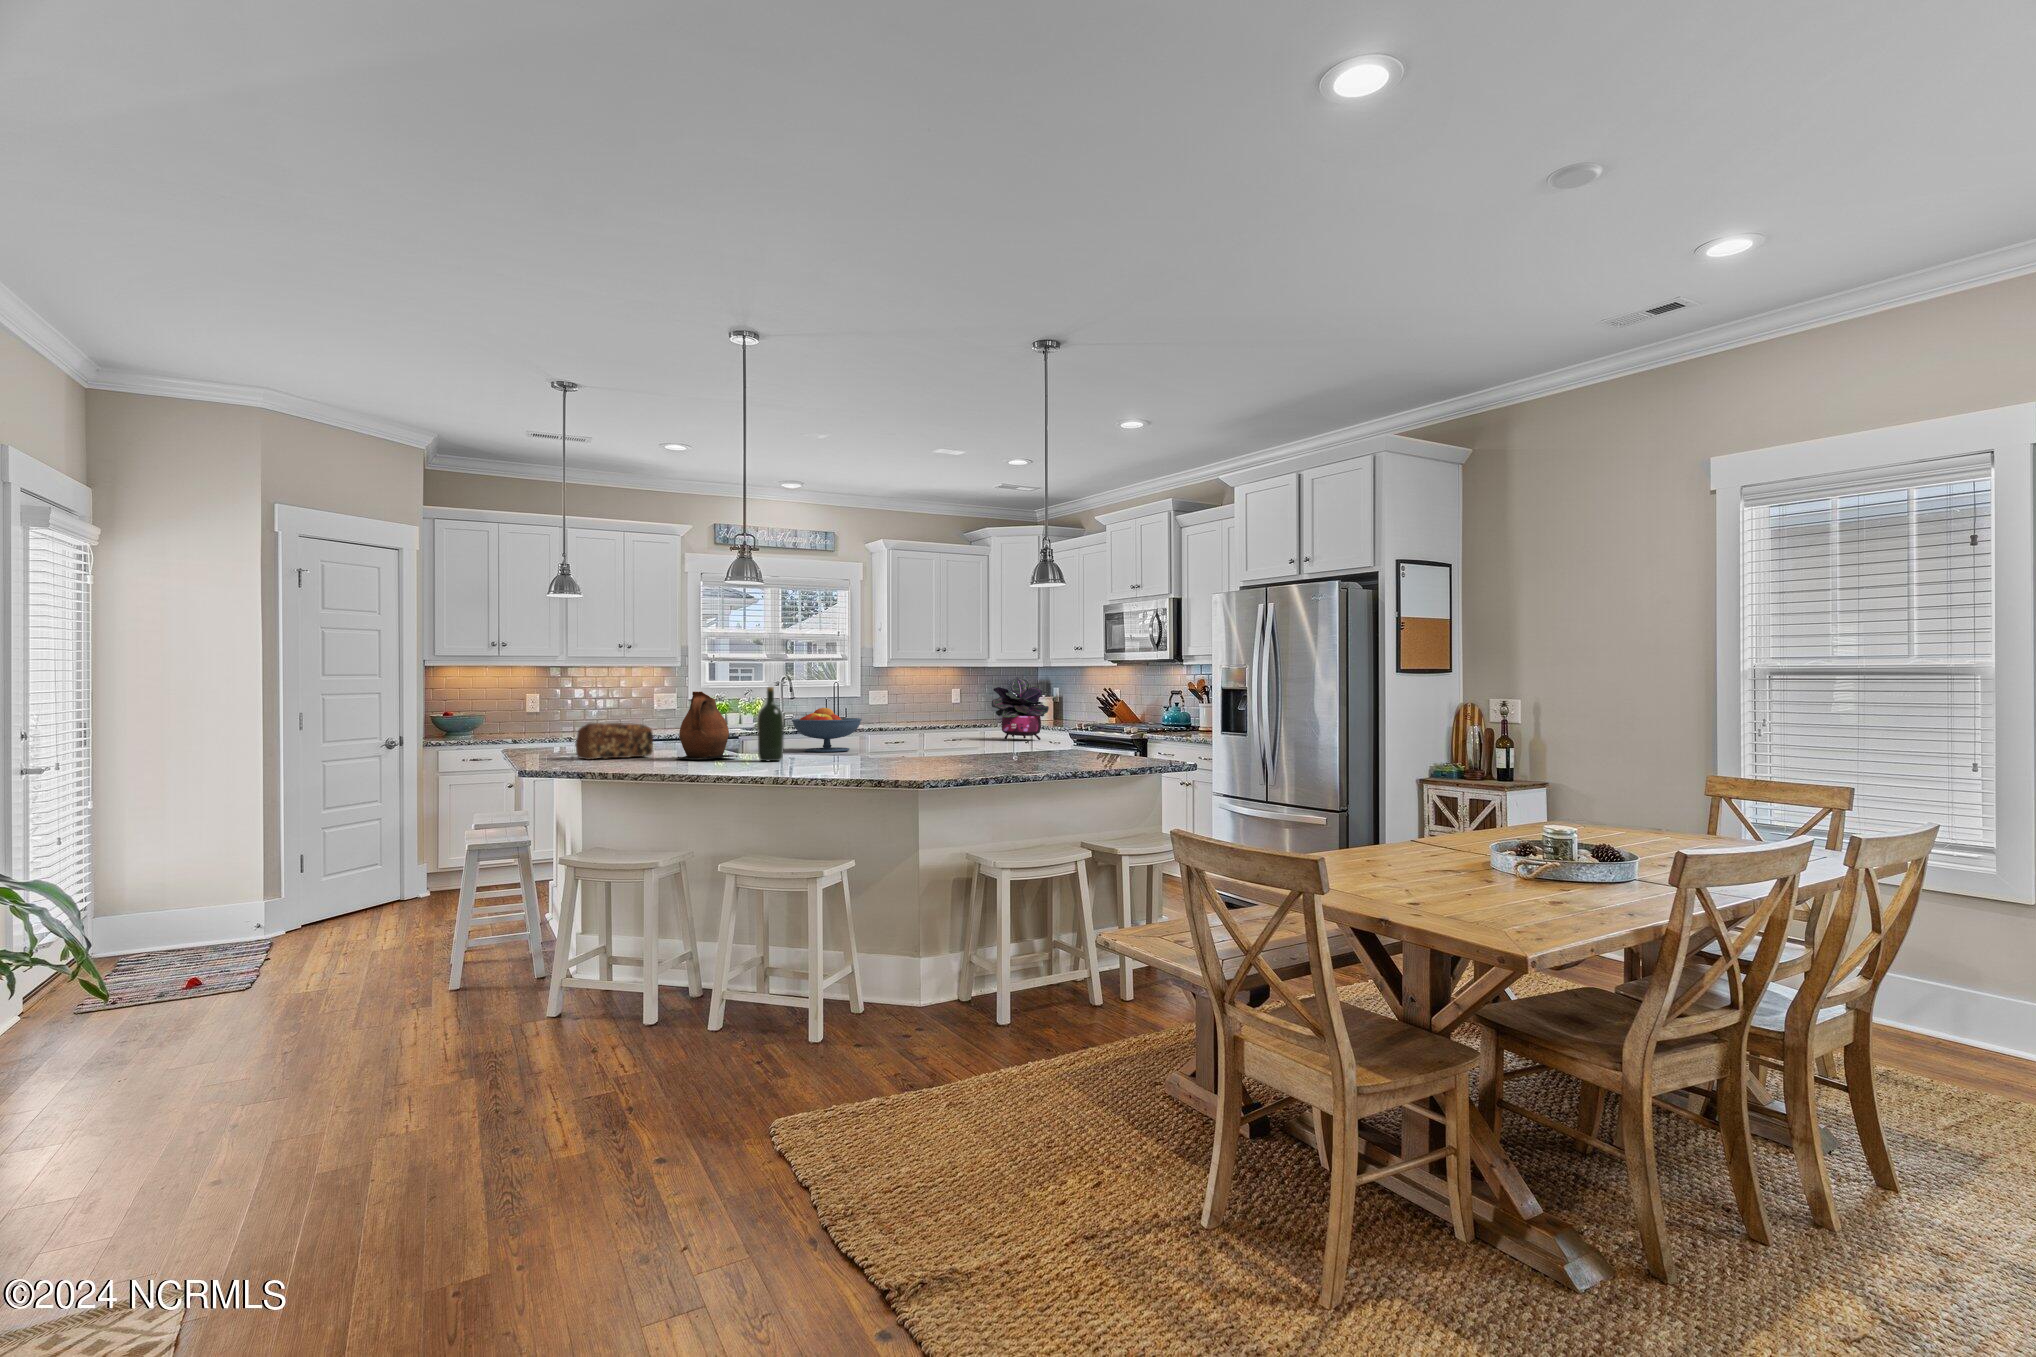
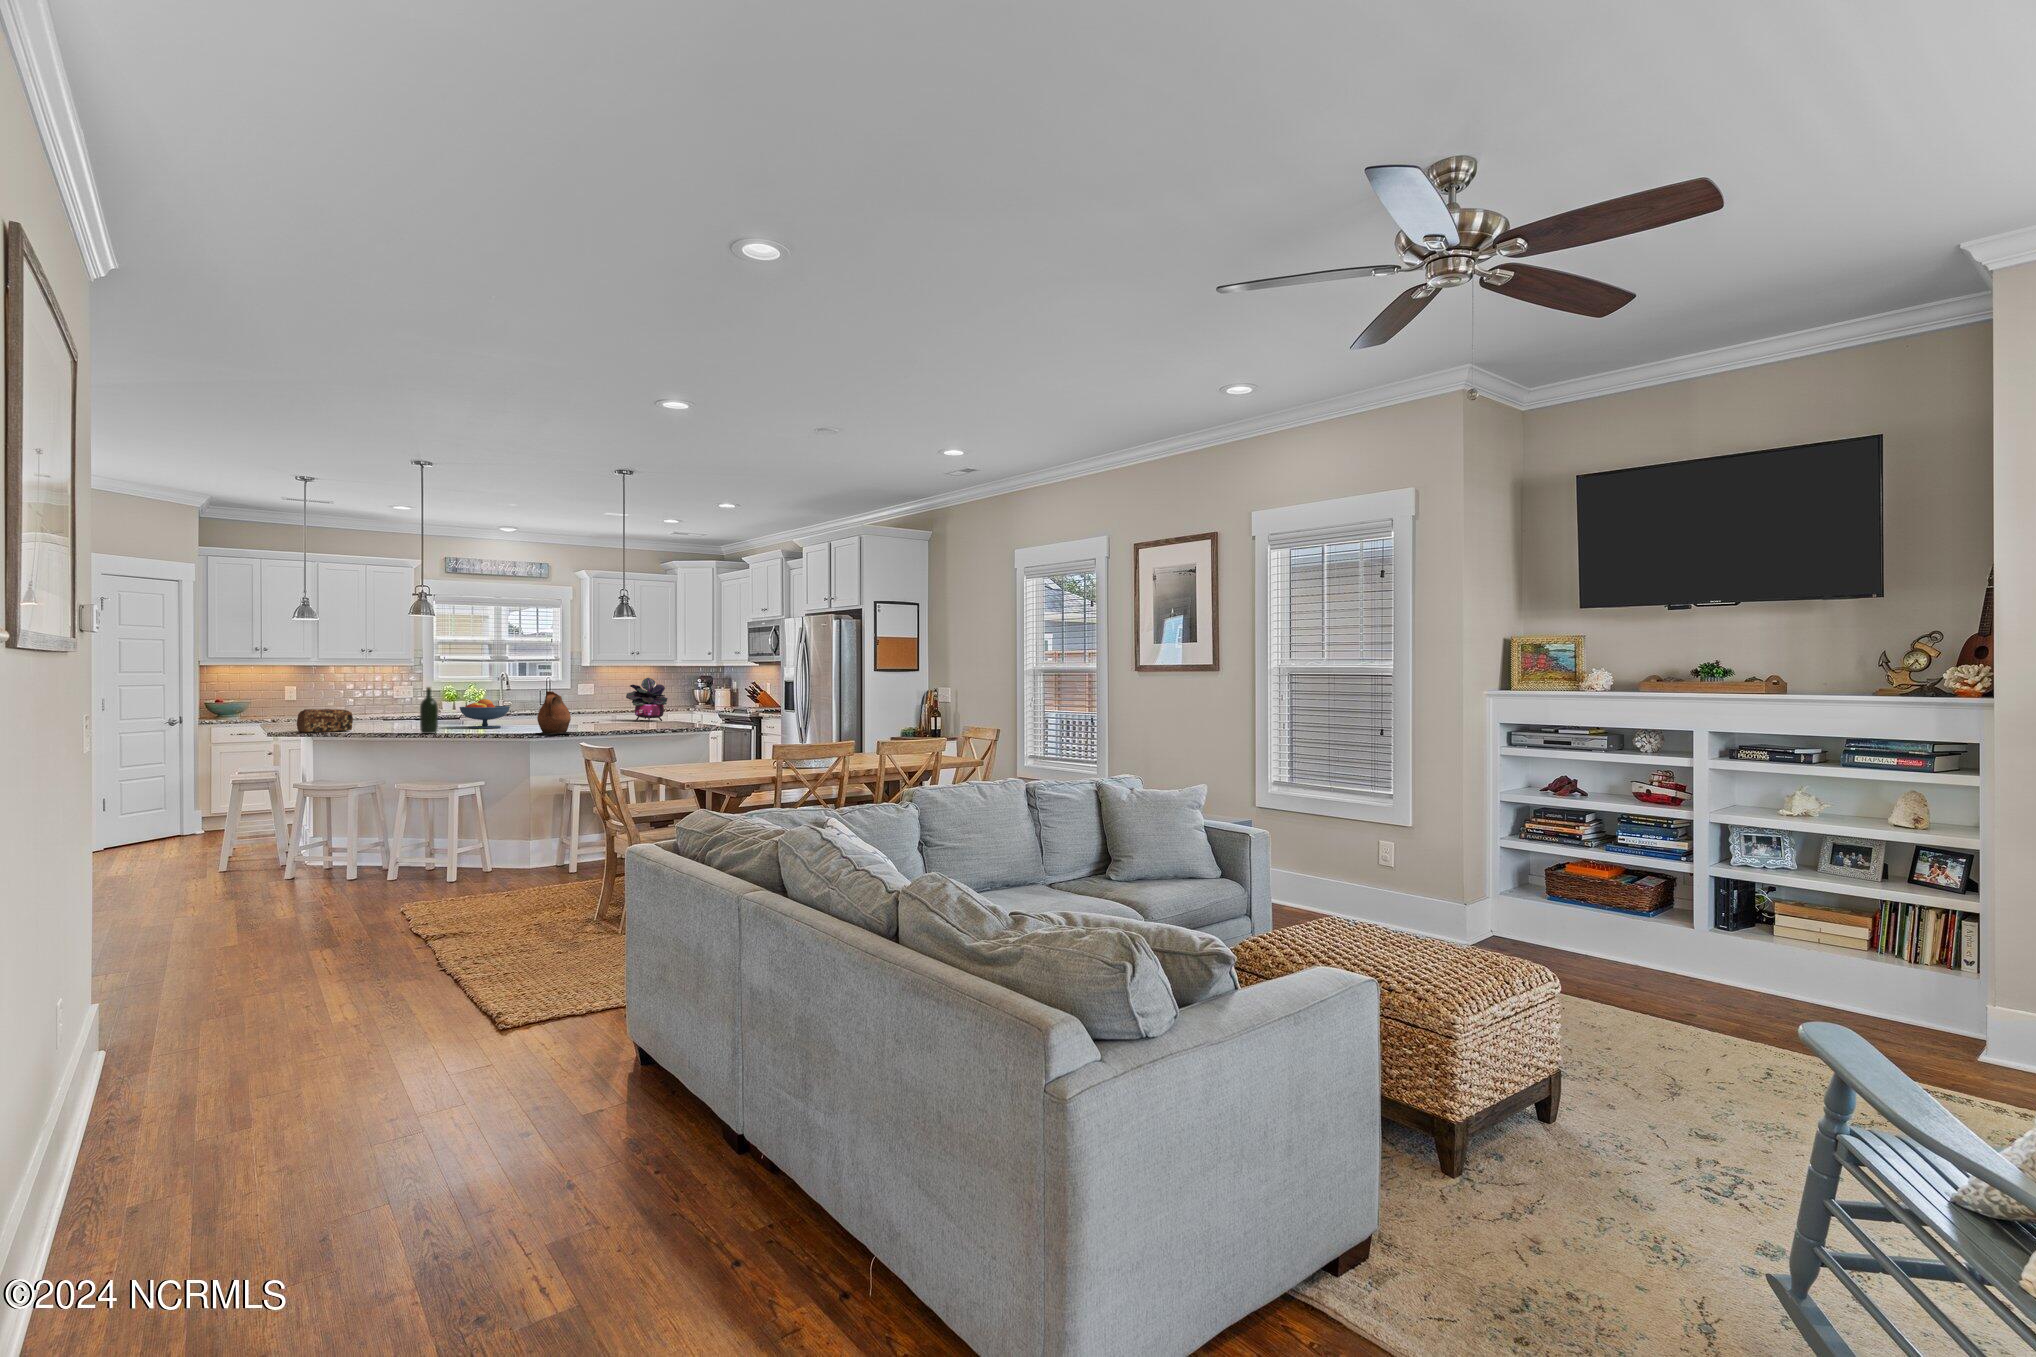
ceramic pitcher: present [673,692,738,759] -> present [536,691,576,734]

